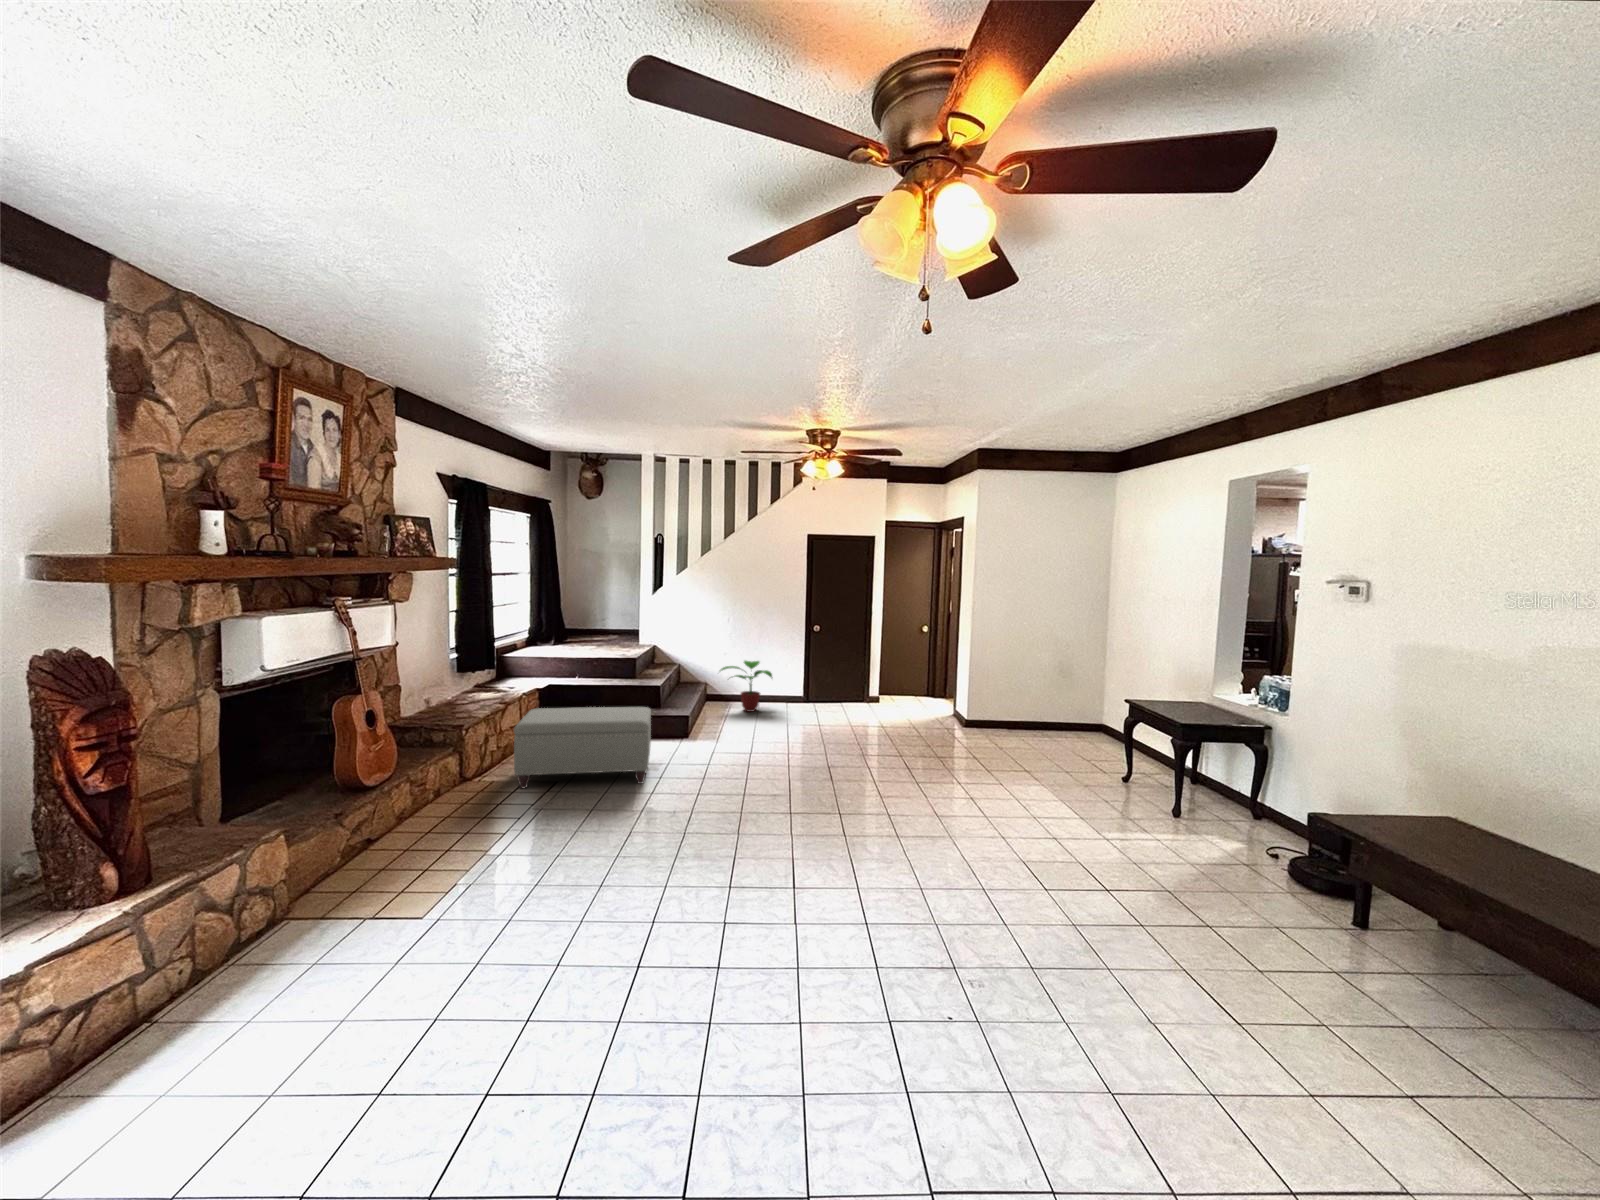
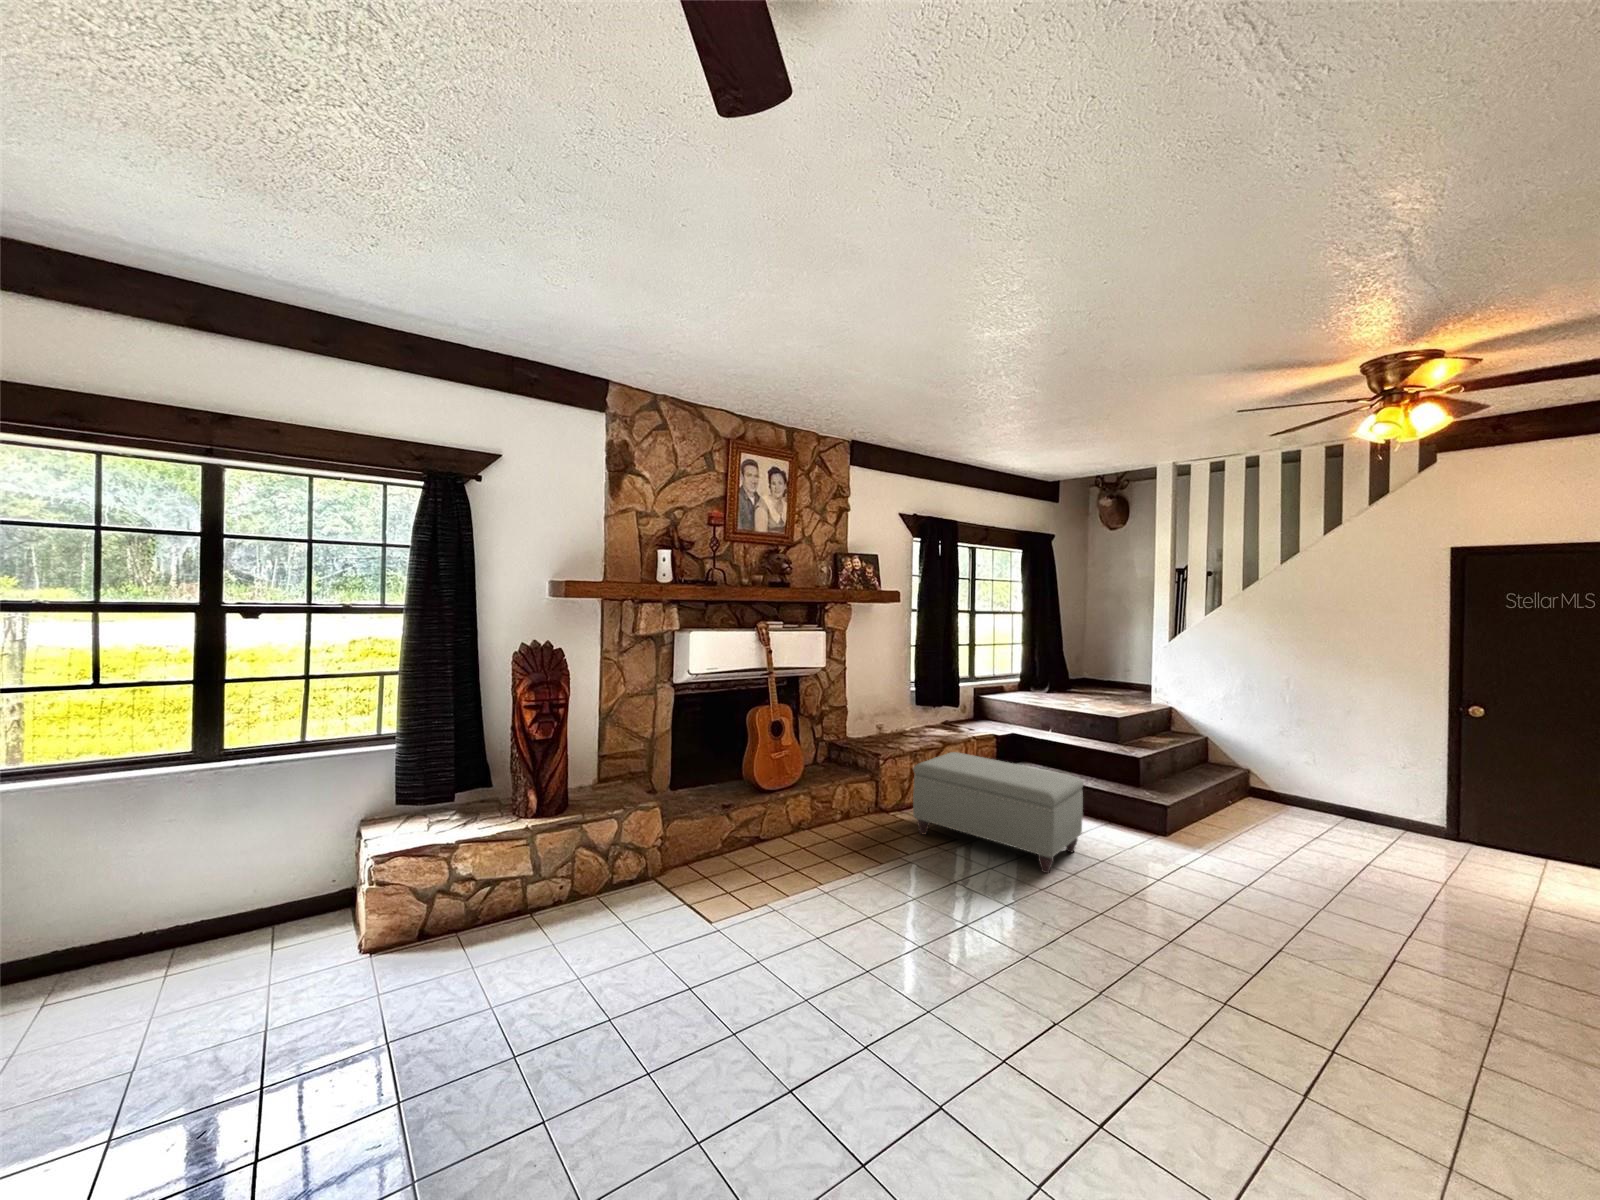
potted plant: present [720,661,772,712] -> none [1249,745,1356,826]

